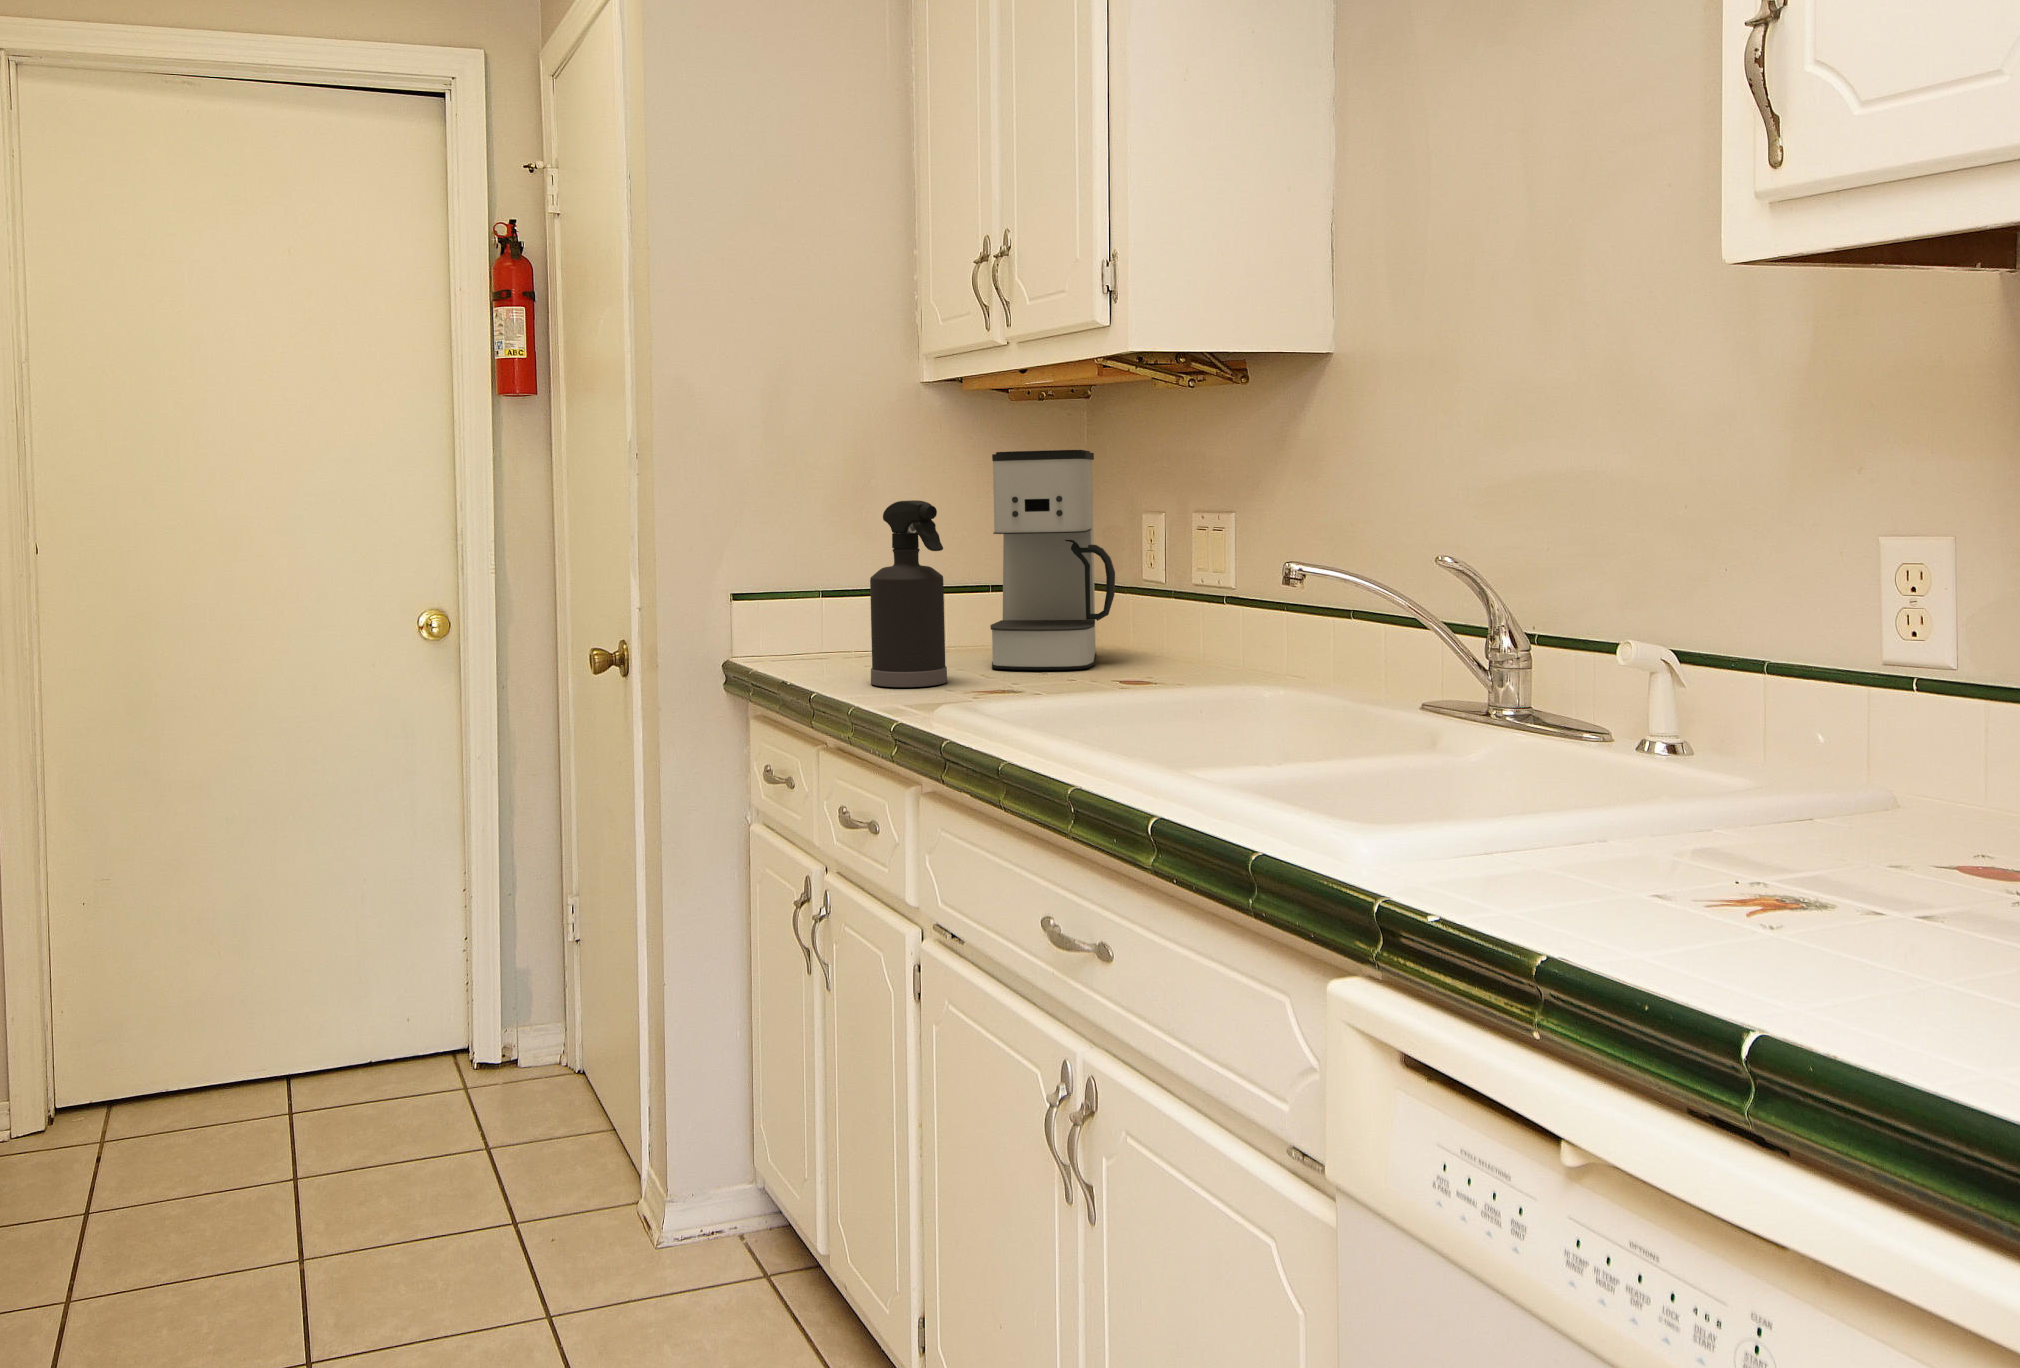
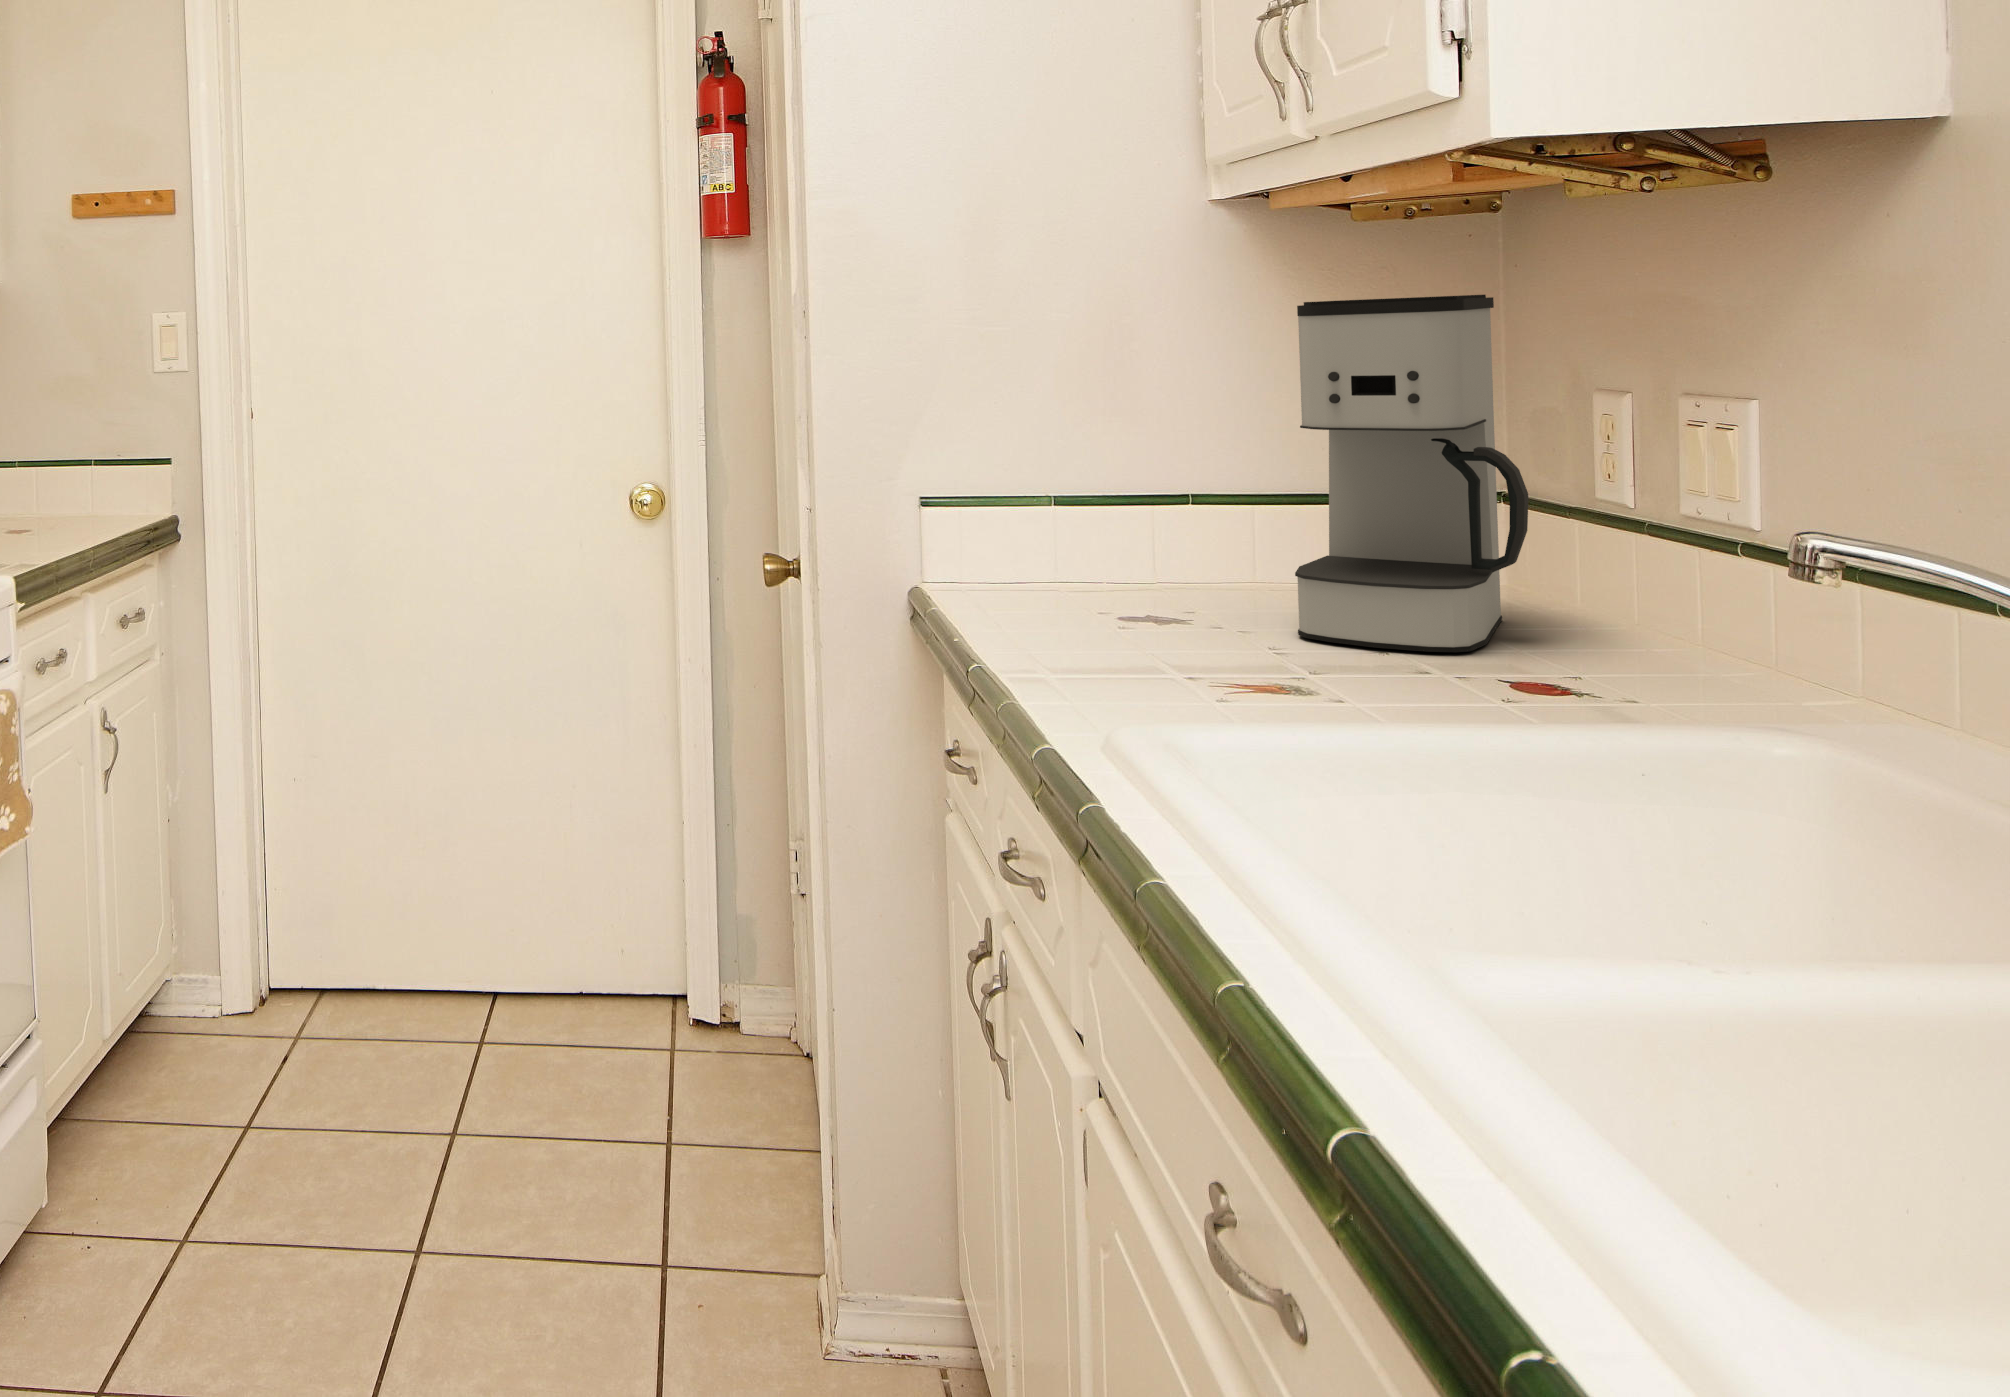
spray bottle: present [870,500,947,687] -> none [1078,381,1206,667]

